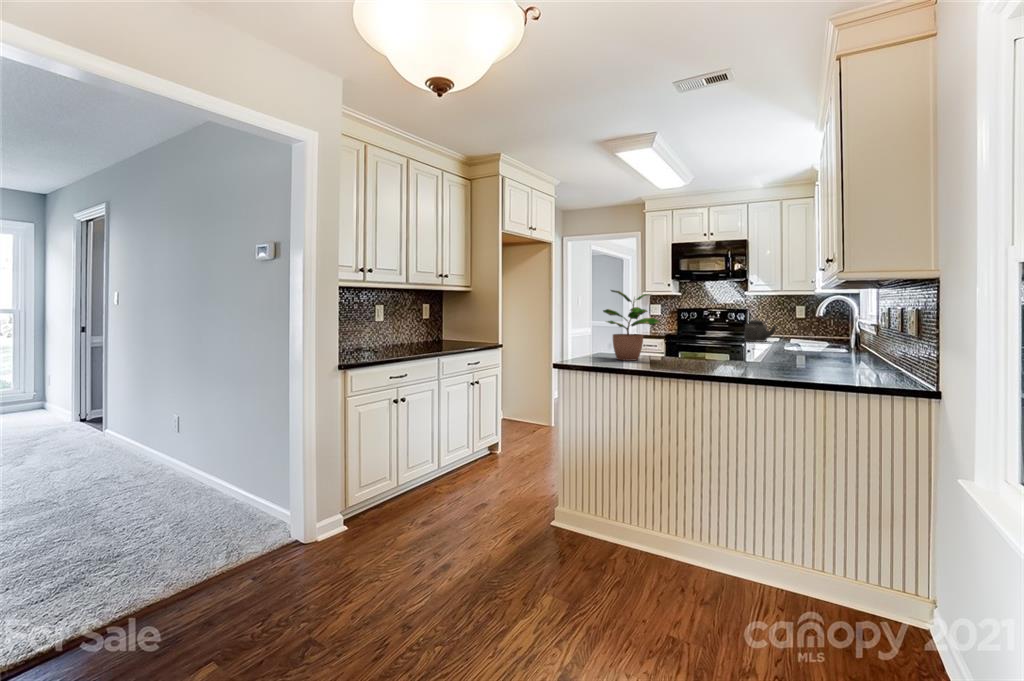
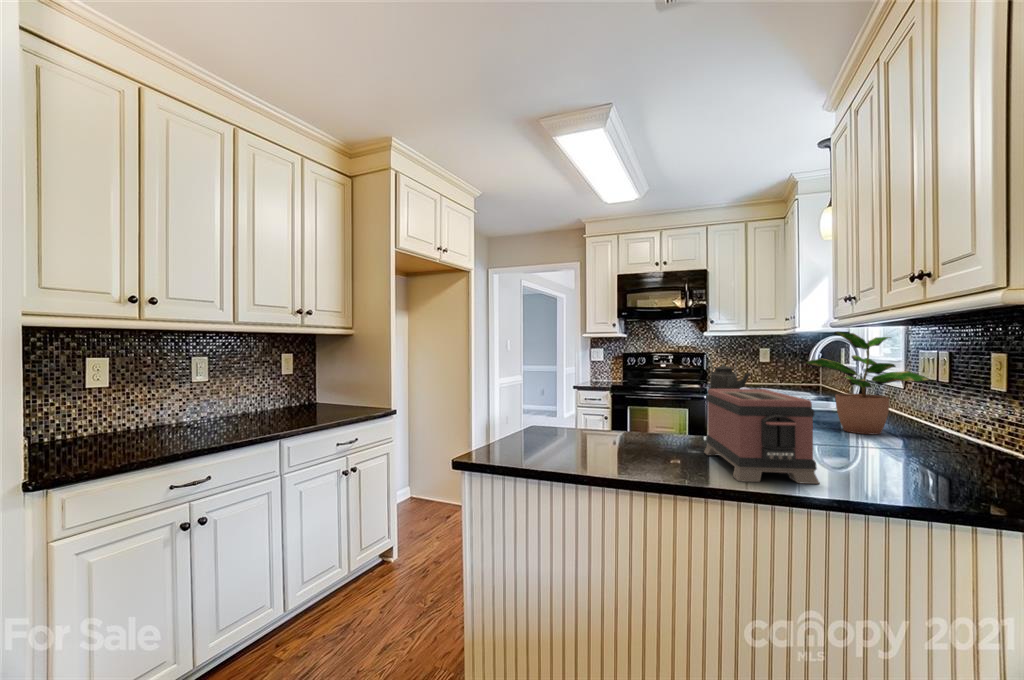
potted plant: present [603,290,660,361] -> present [805,331,930,434]
toaster: none [698,325,749,372] -> present [704,389,819,484]

